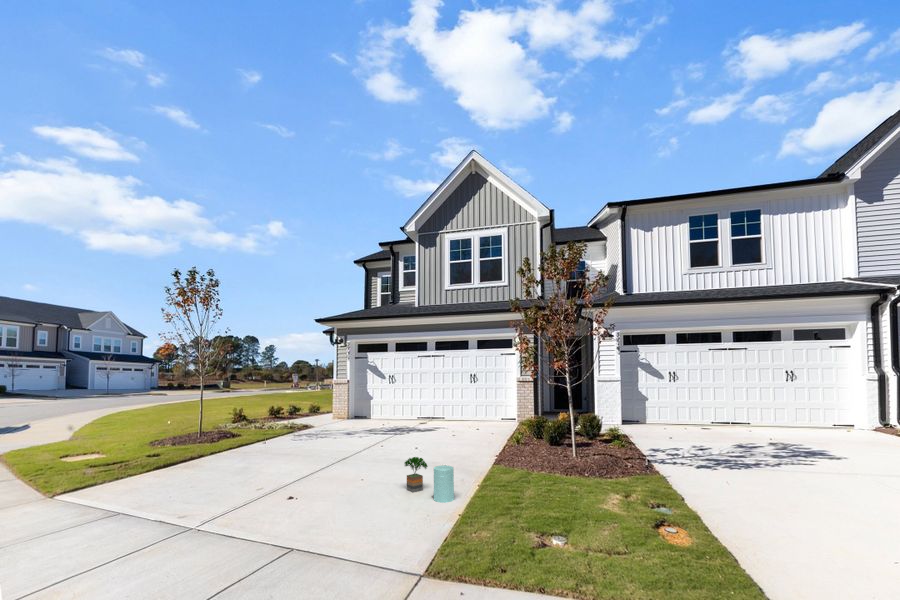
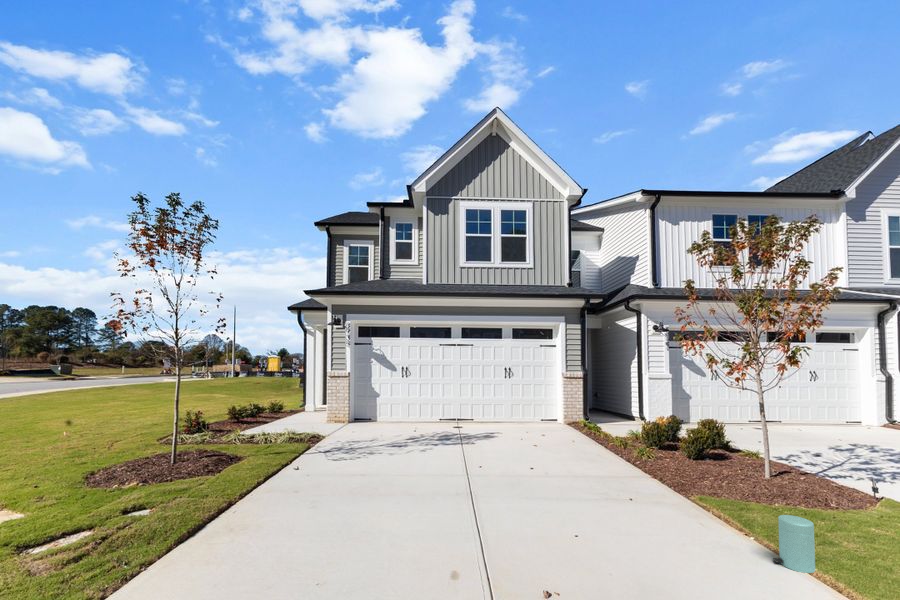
potted tree: present [405,457,428,492] -> none [700,500,738,555]

